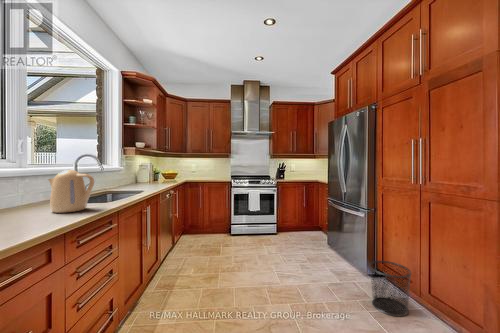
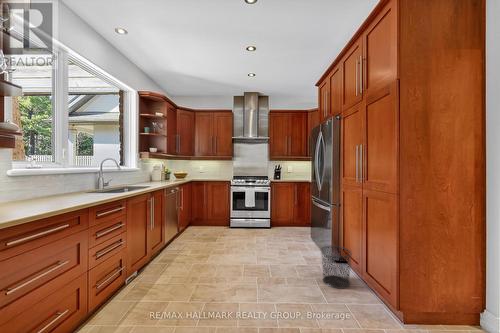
kettle: present [48,170,94,213] -> none [80,169,109,197]

